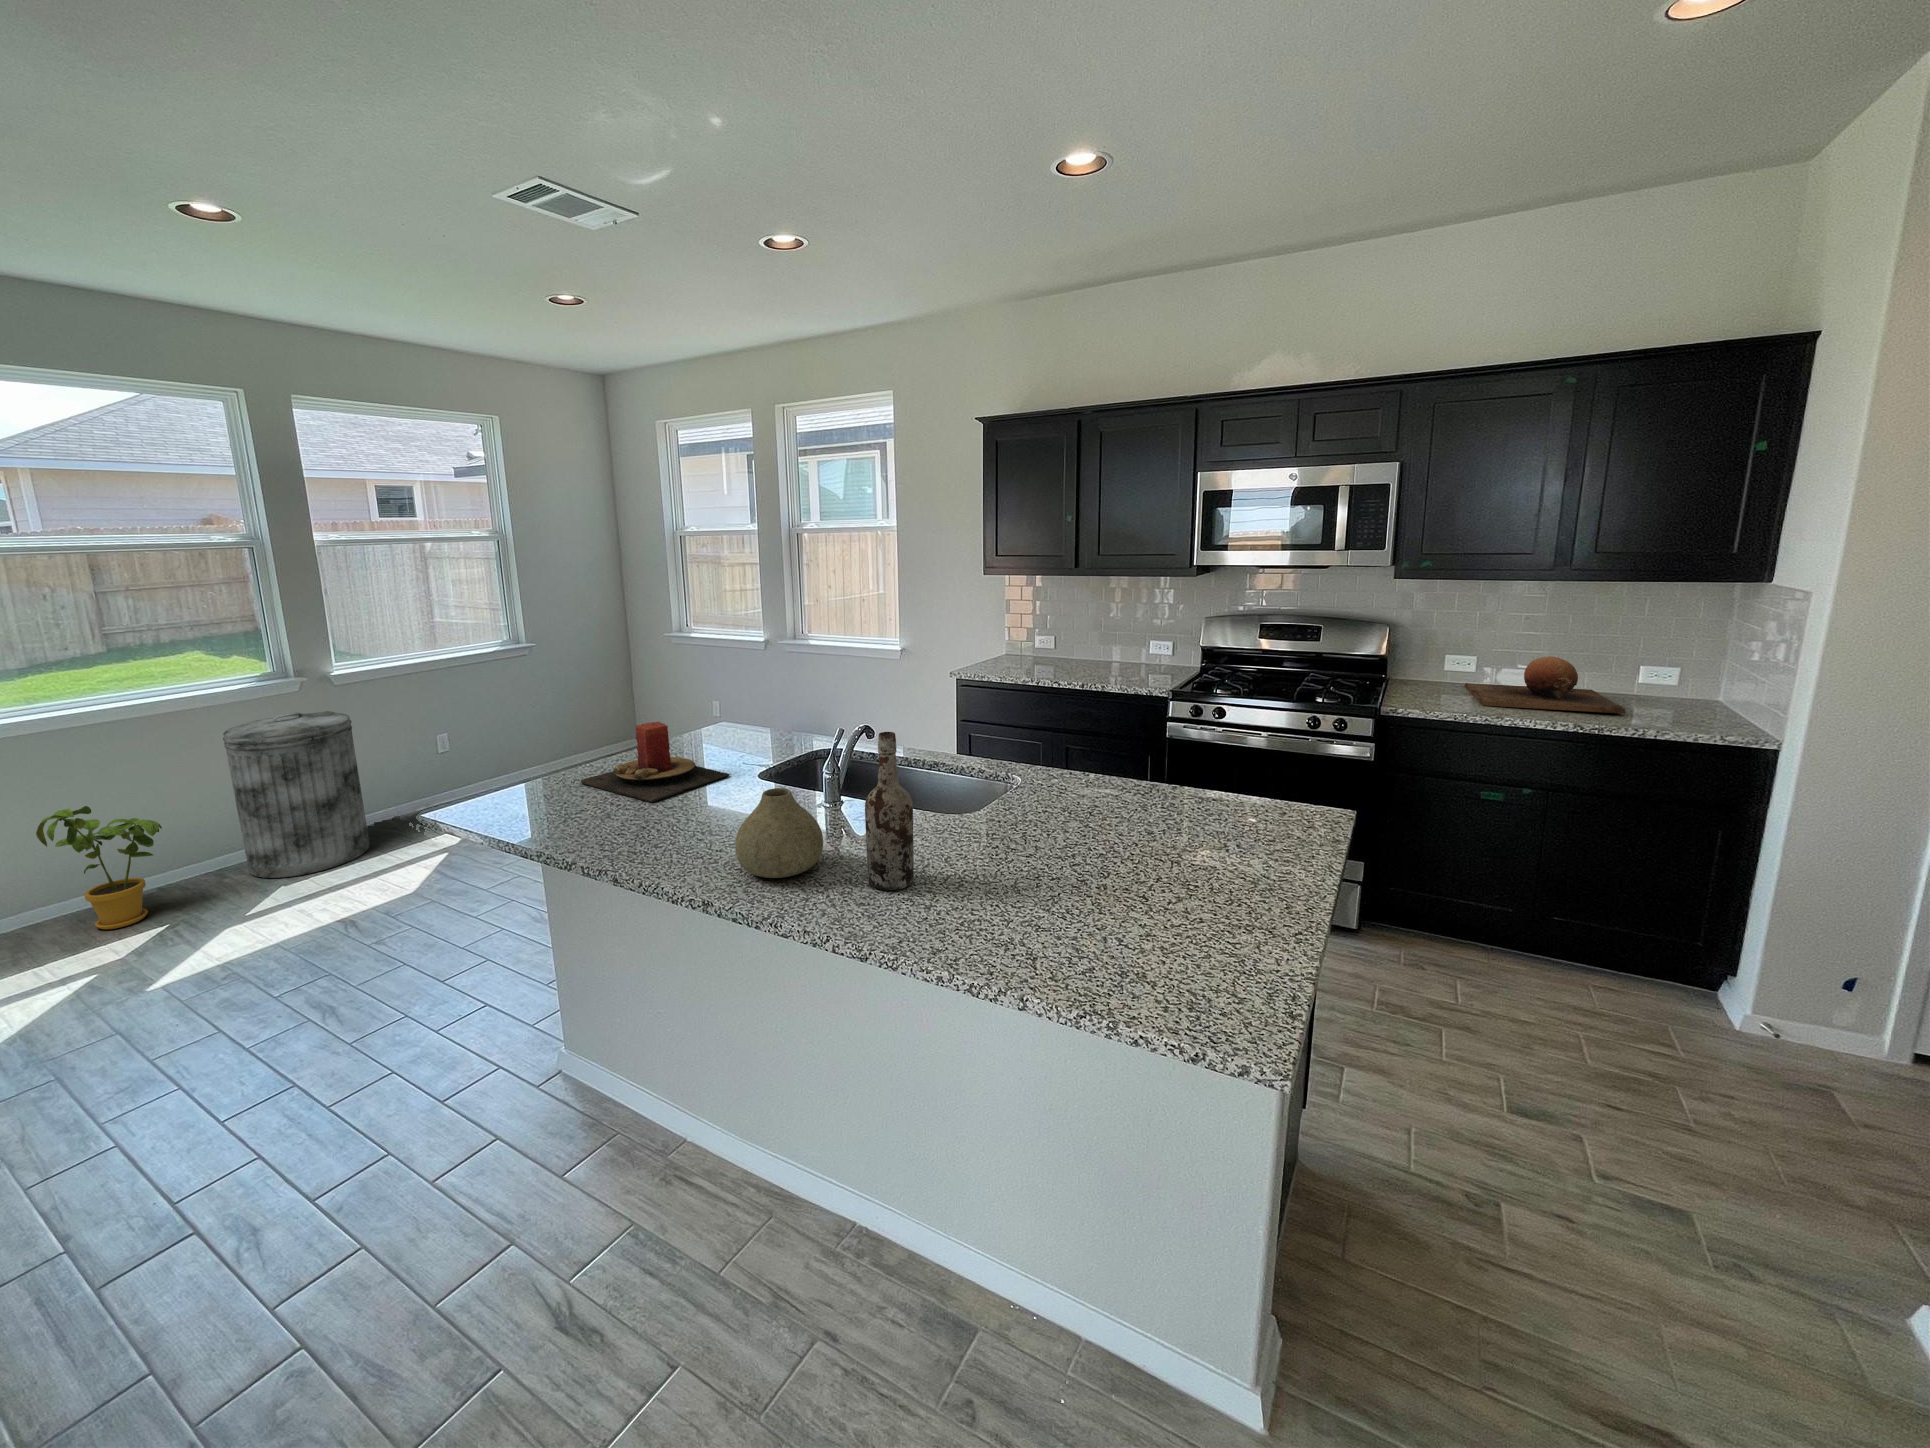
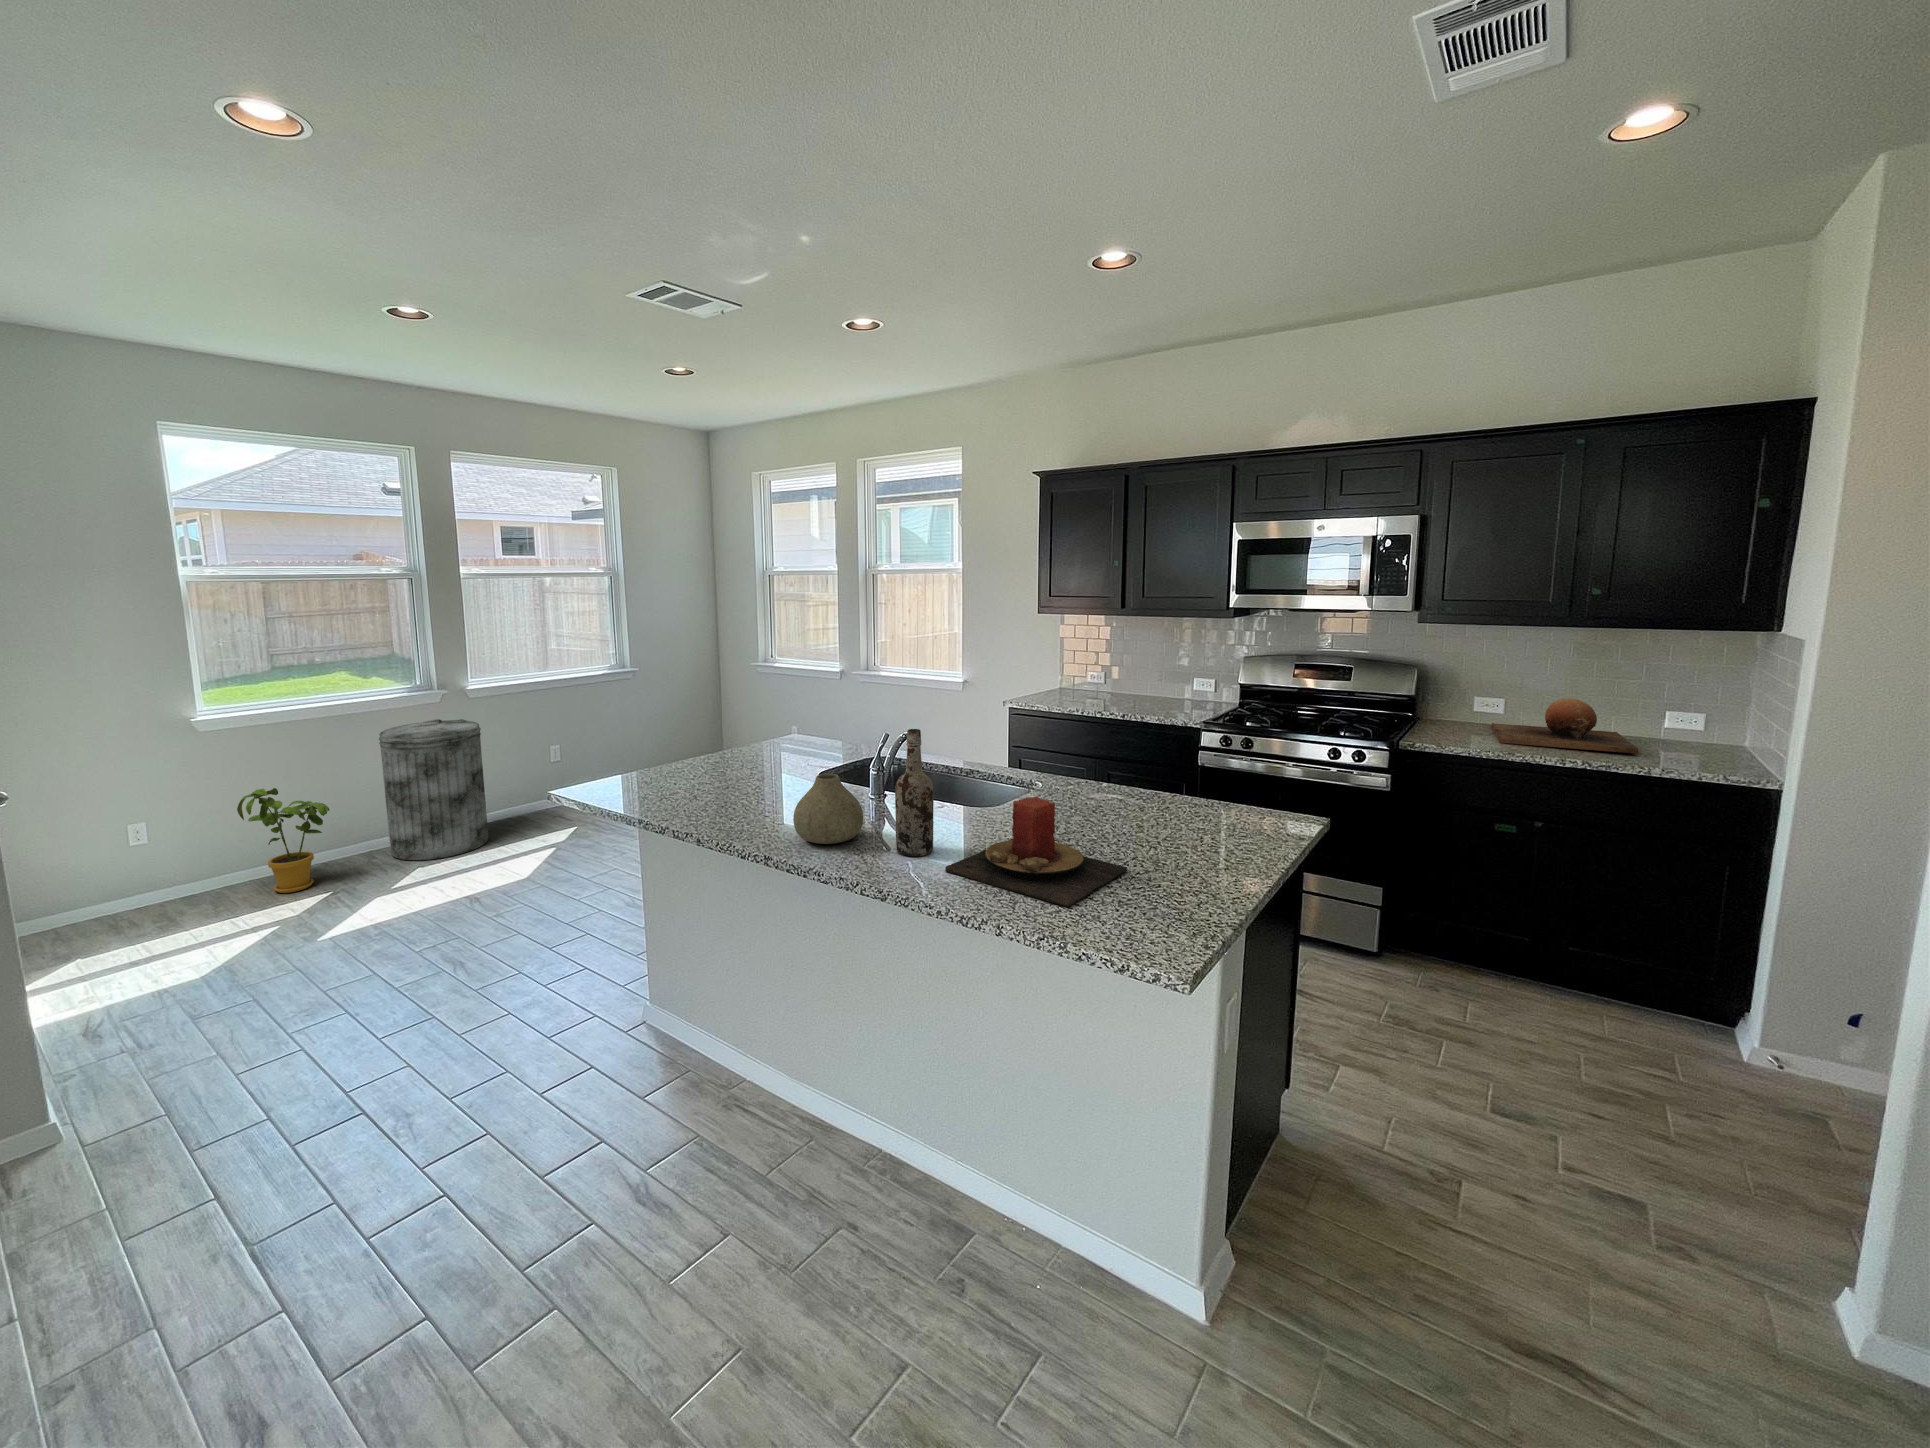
candle: present [581,721,730,803] -> present [945,797,1127,907]

